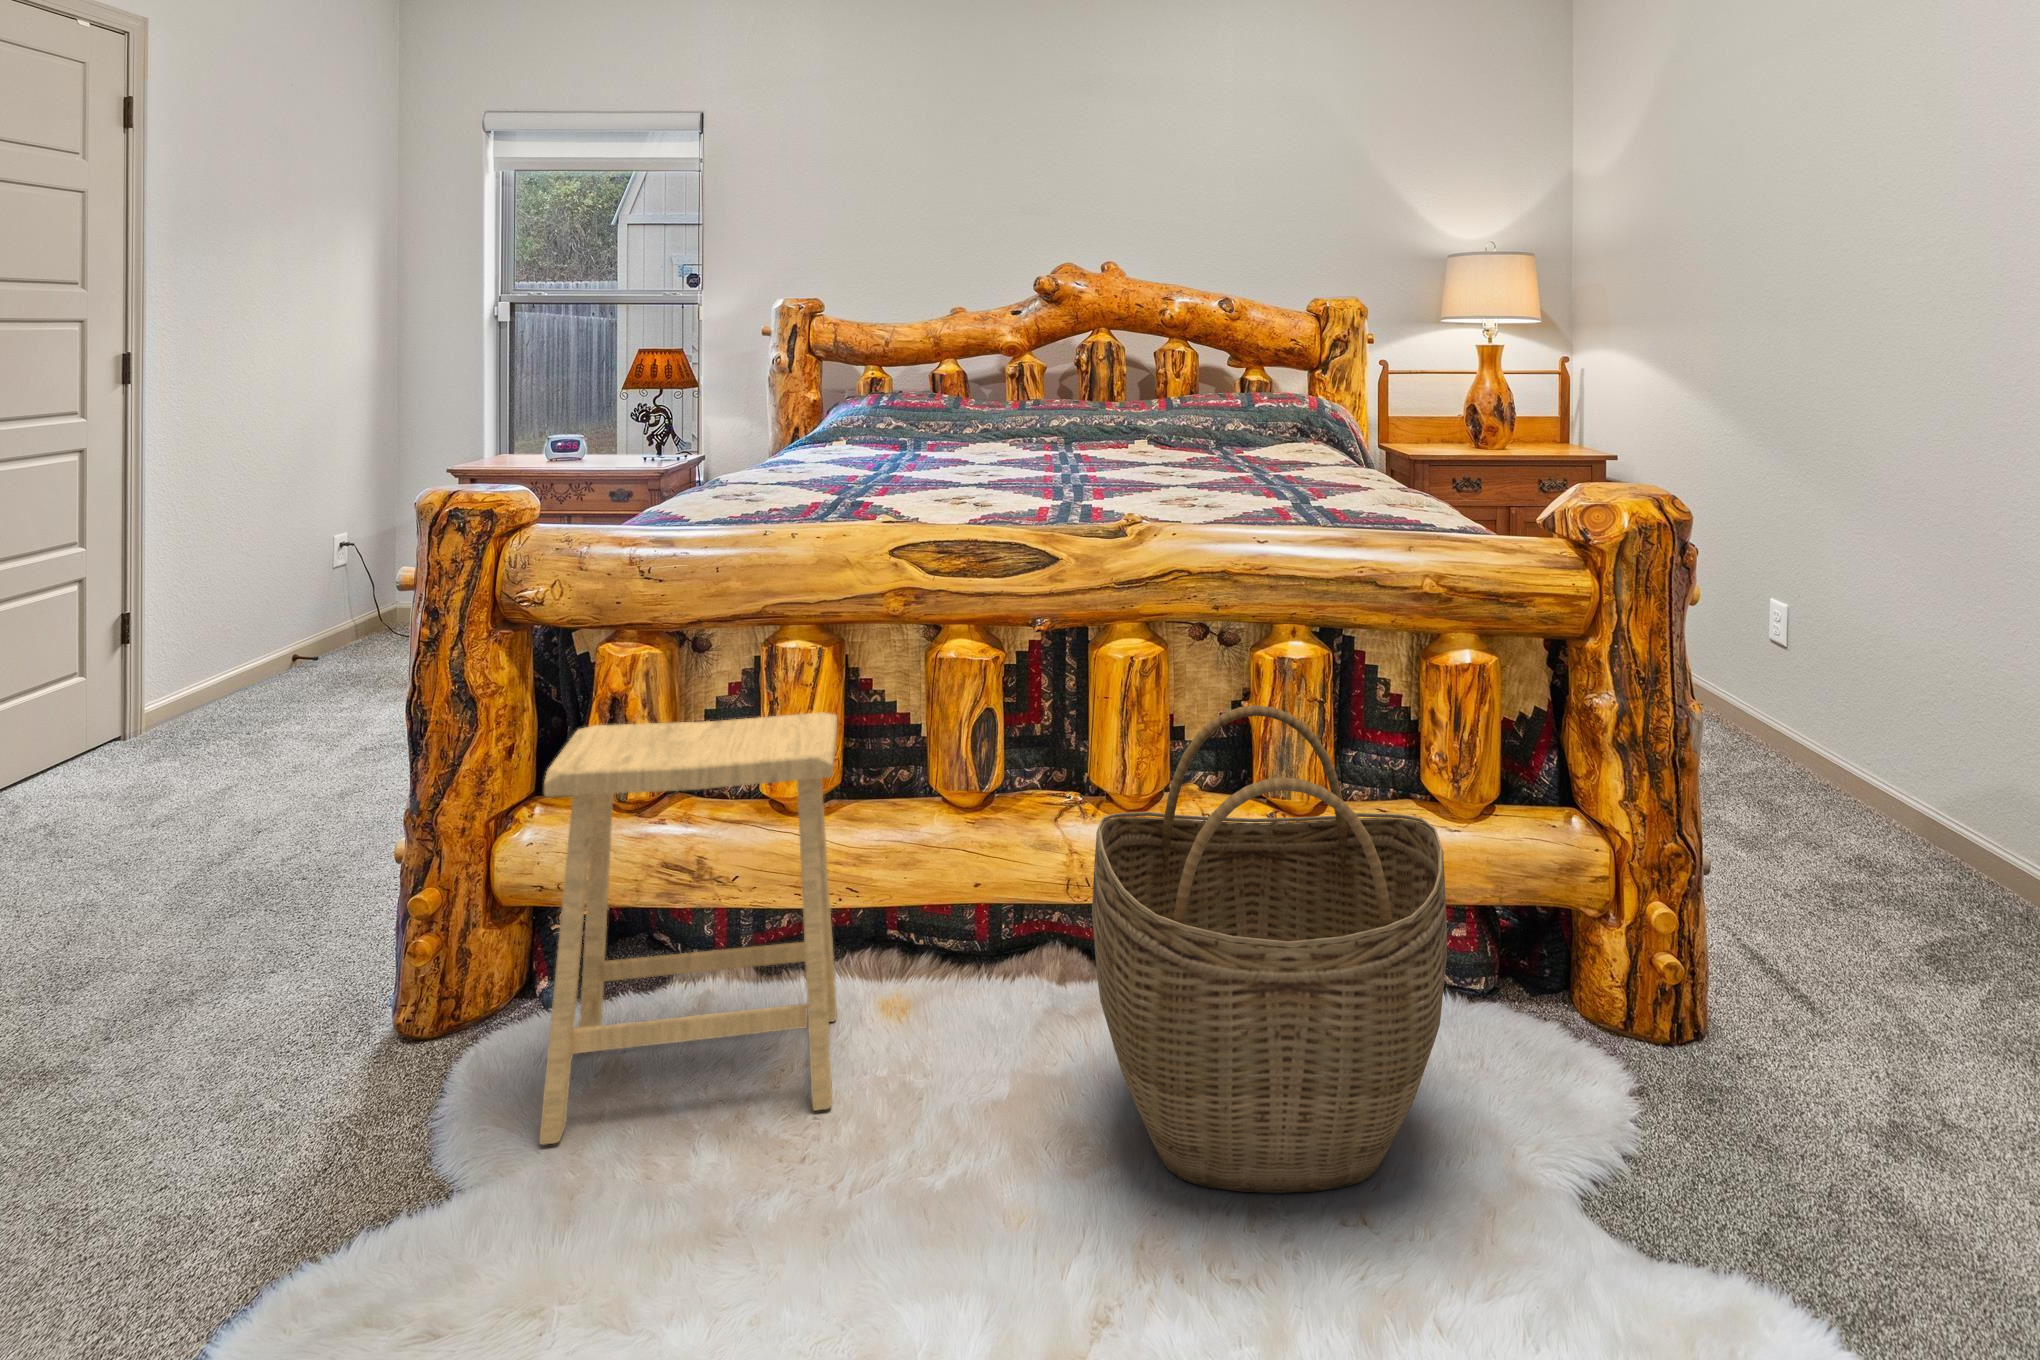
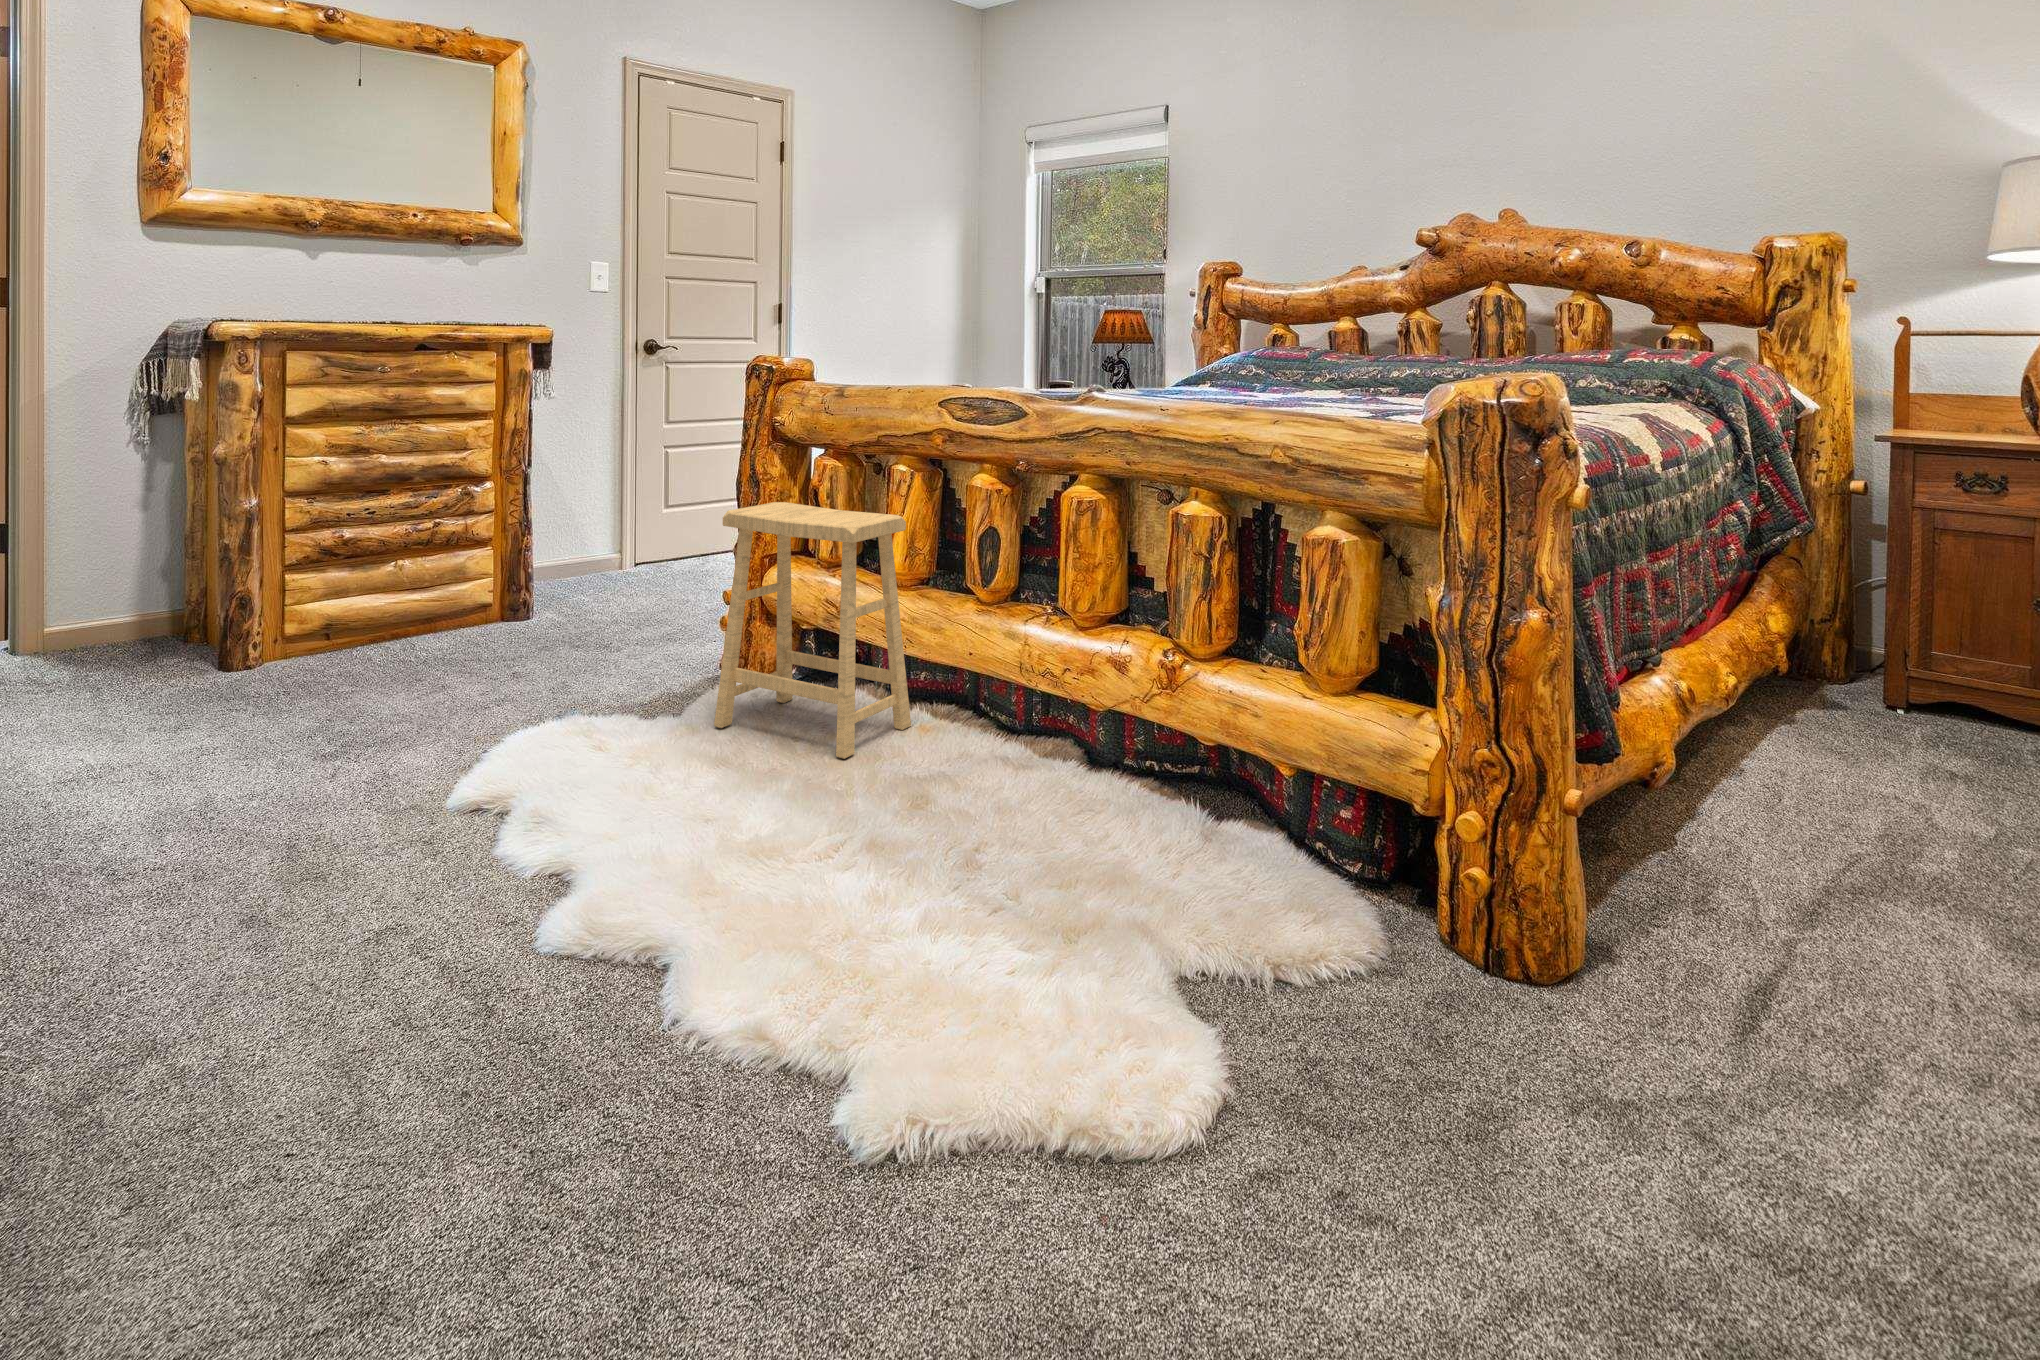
woven basket: present [1092,705,1447,1193] -> none [923,539,1195,894]

